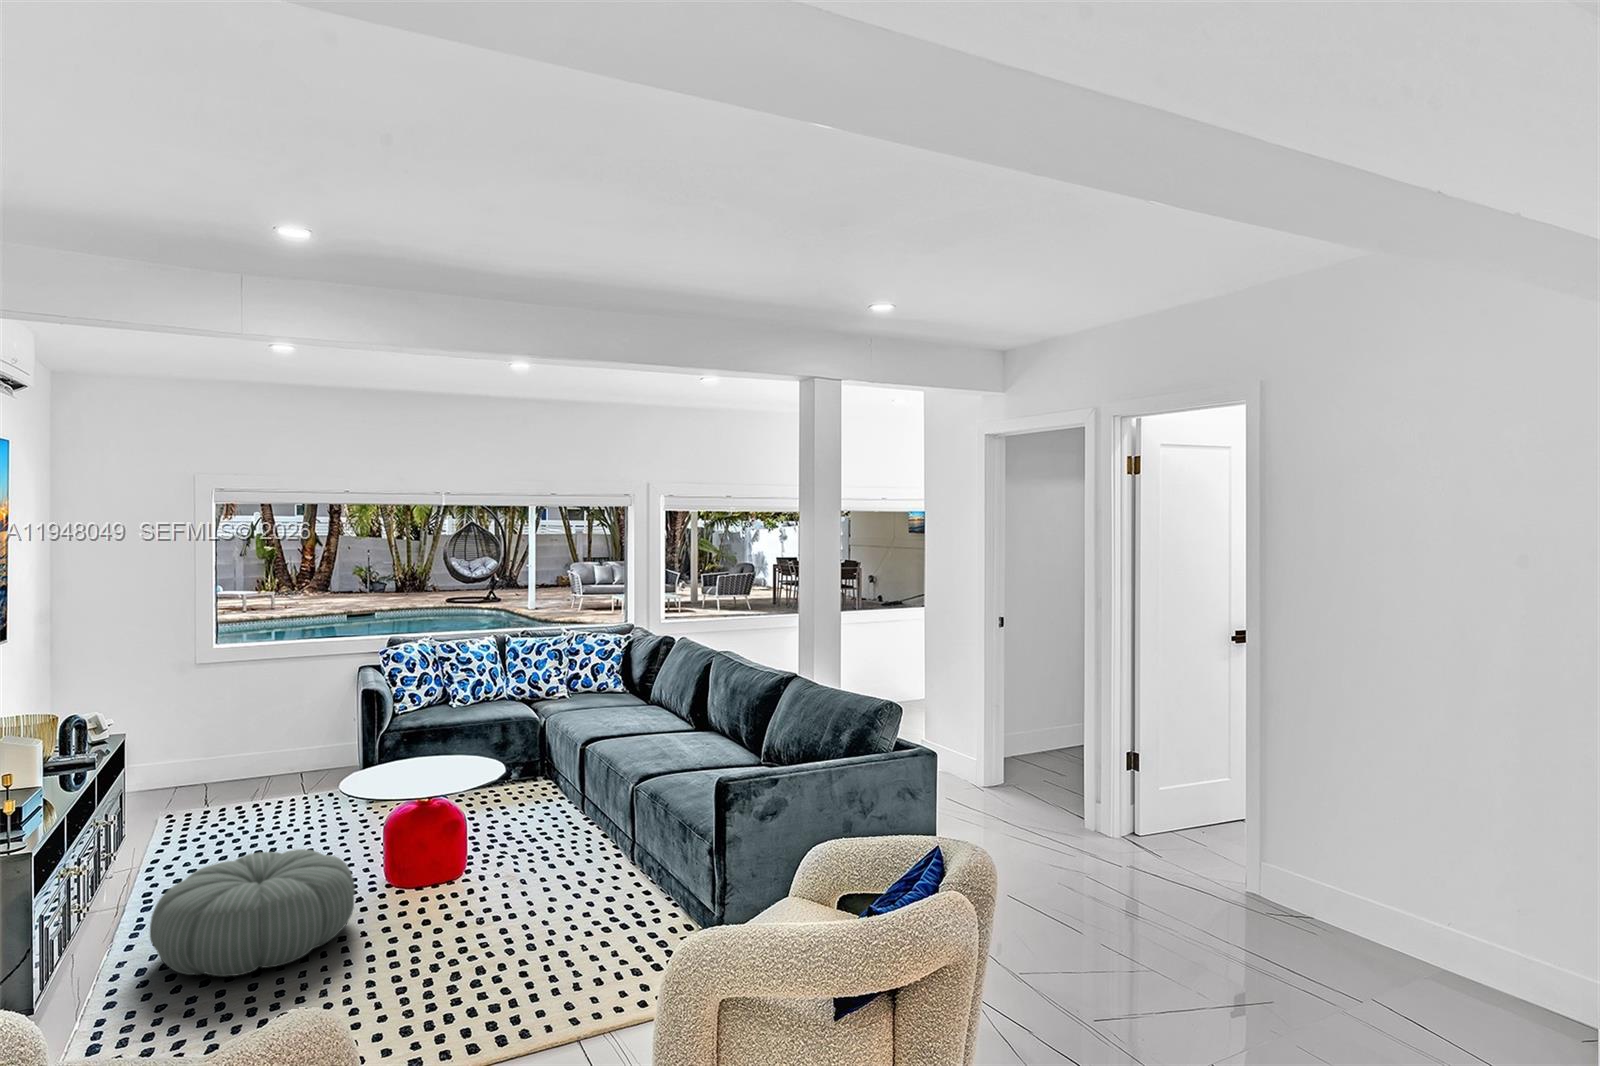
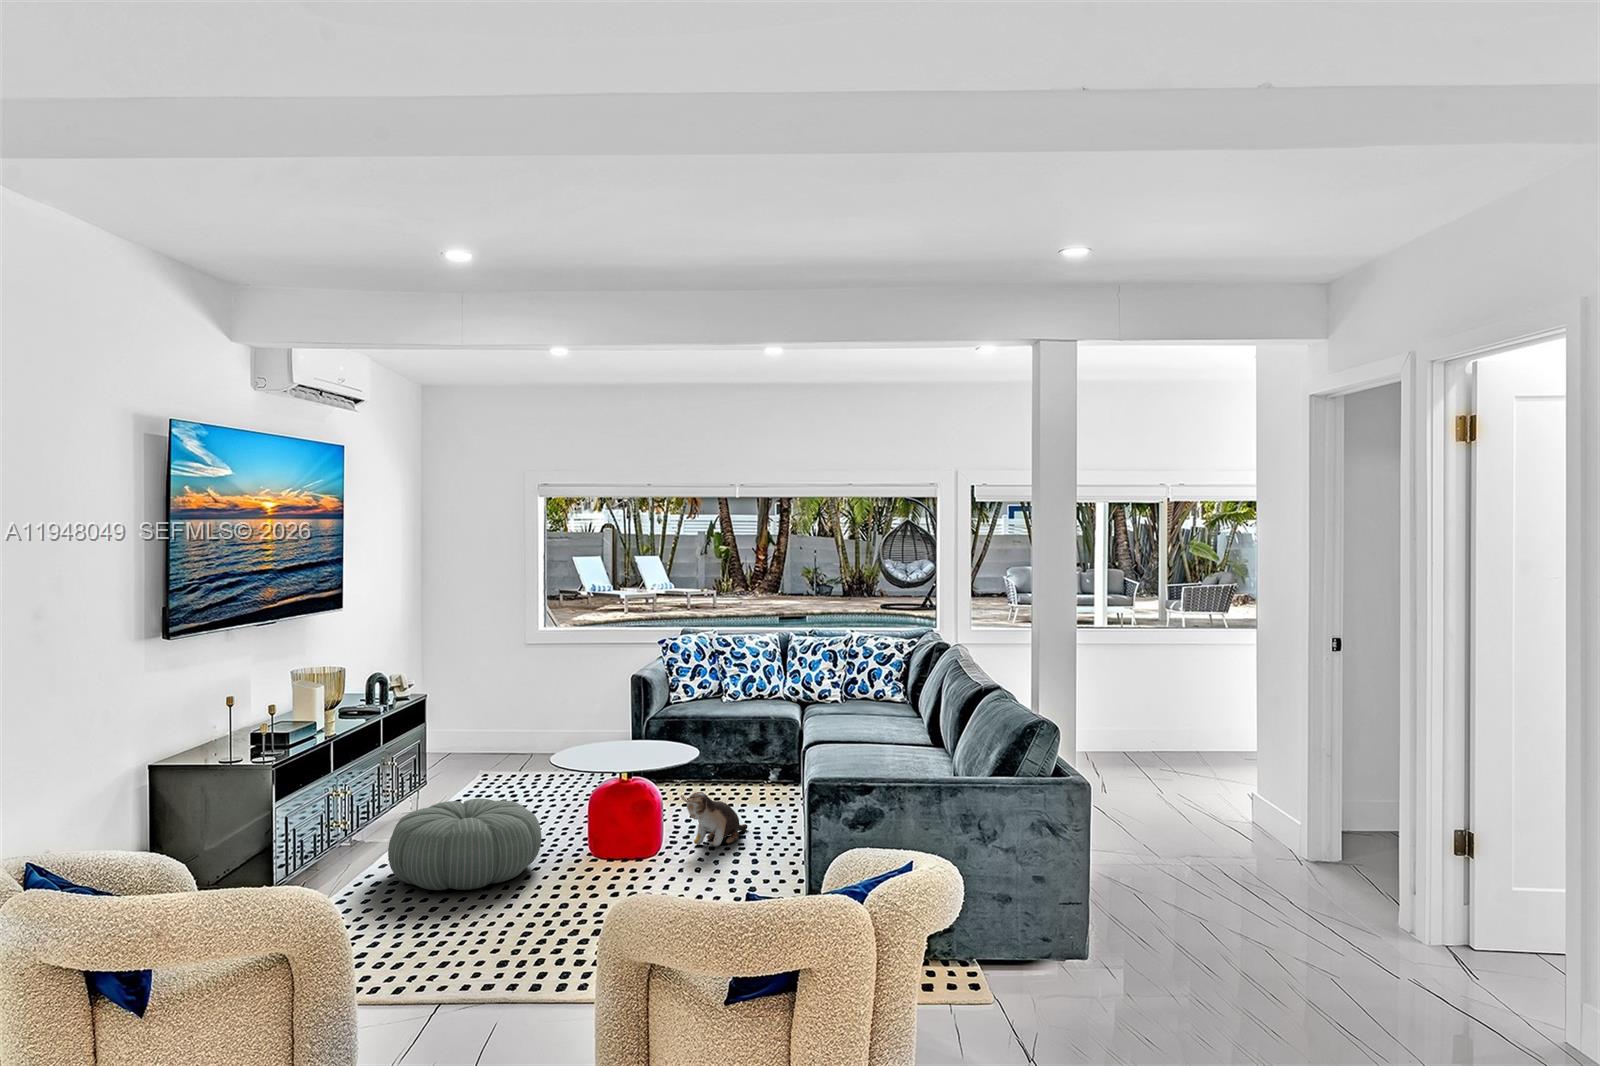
plush toy: none [495,804,544,859] -> present [681,792,748,846]

